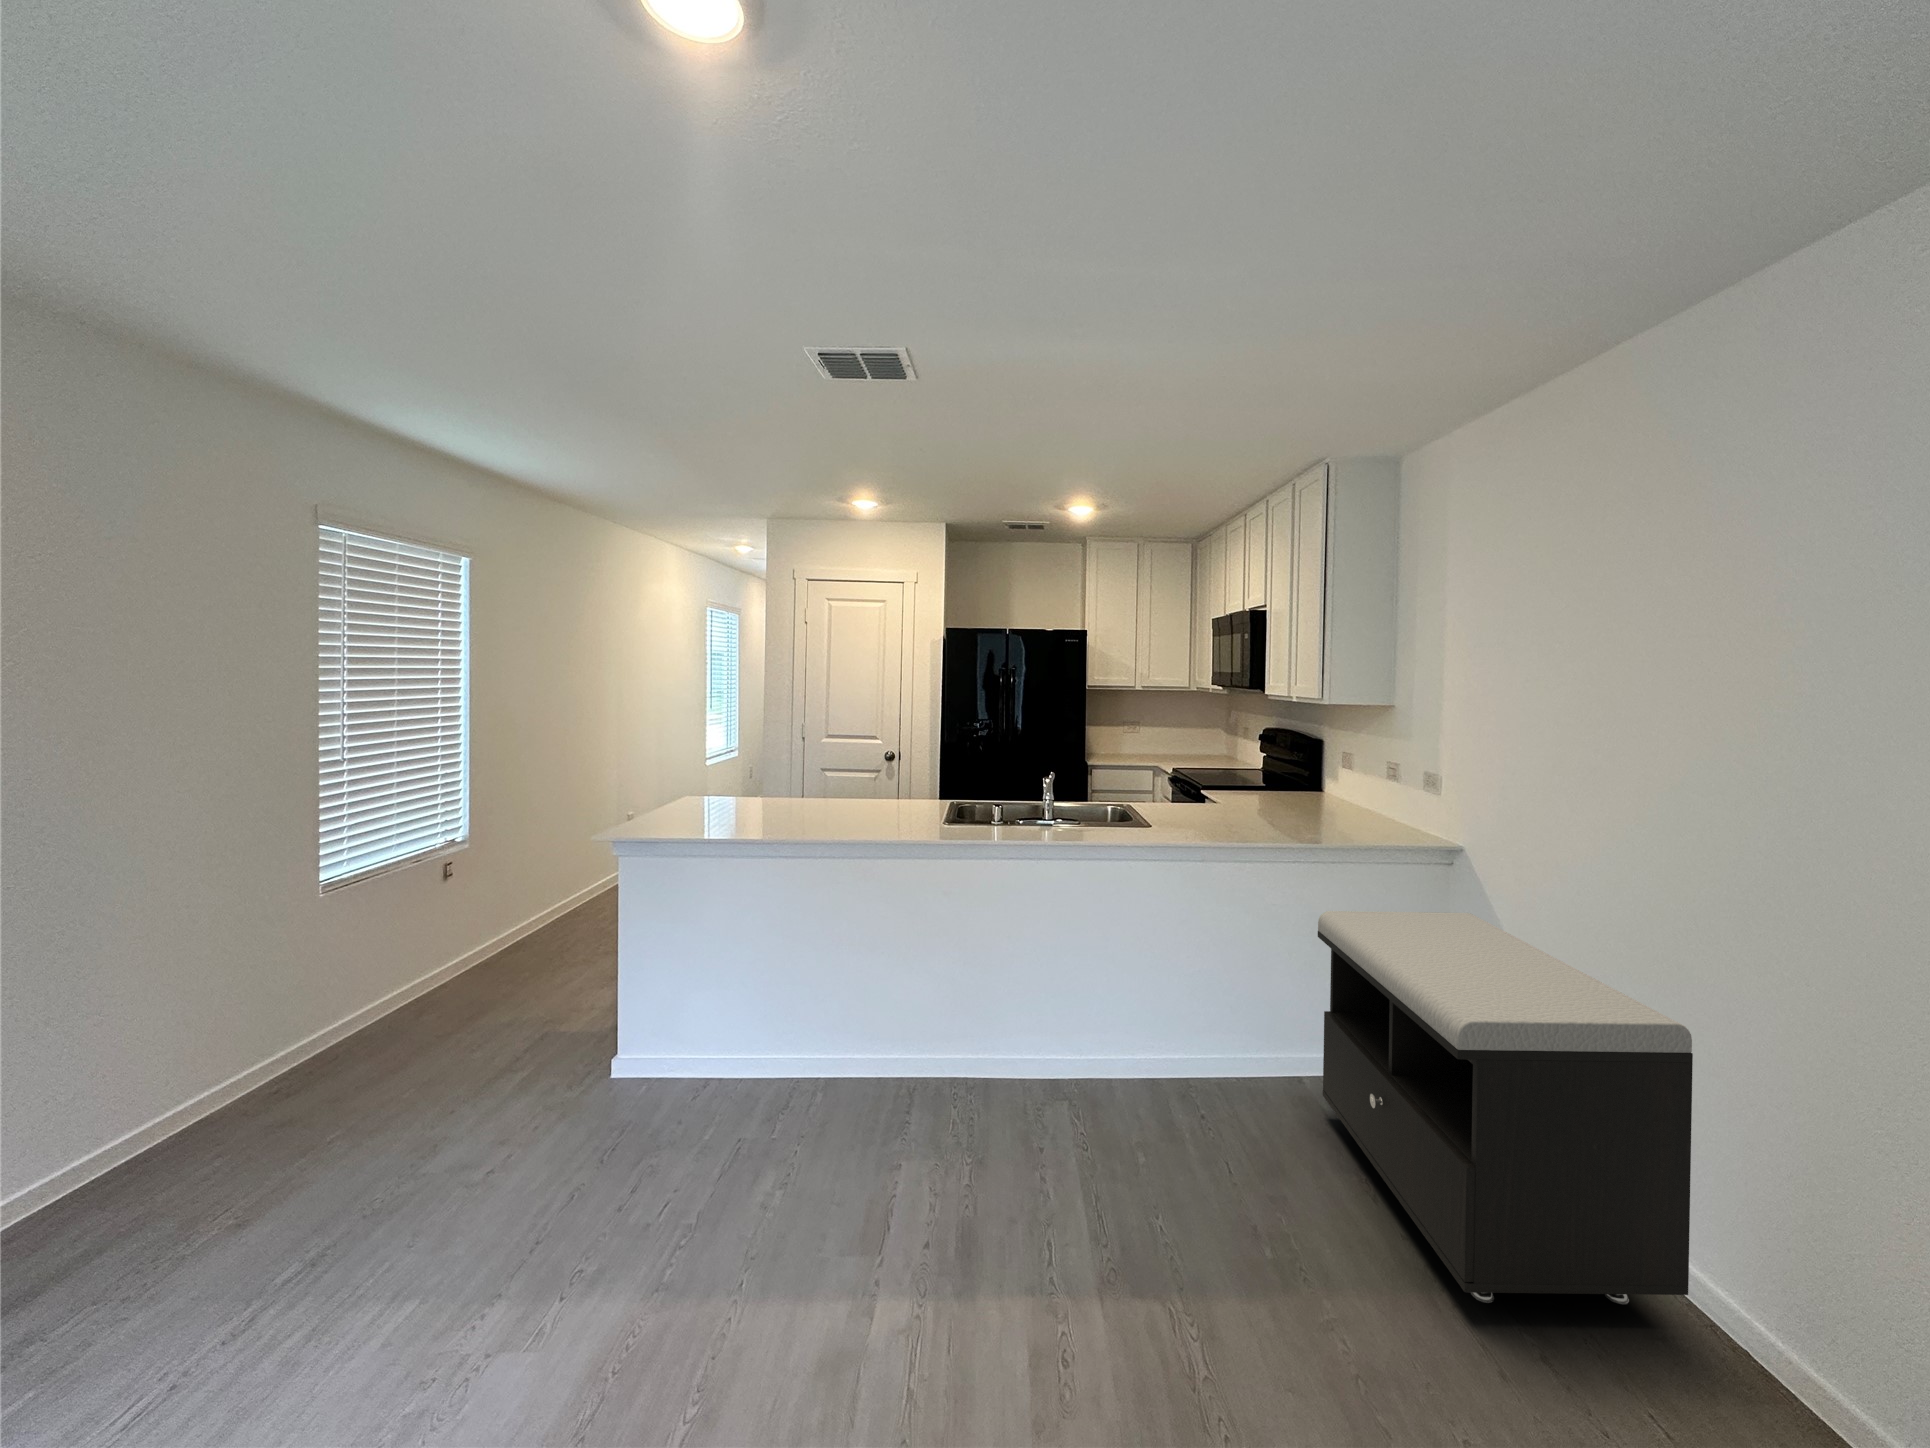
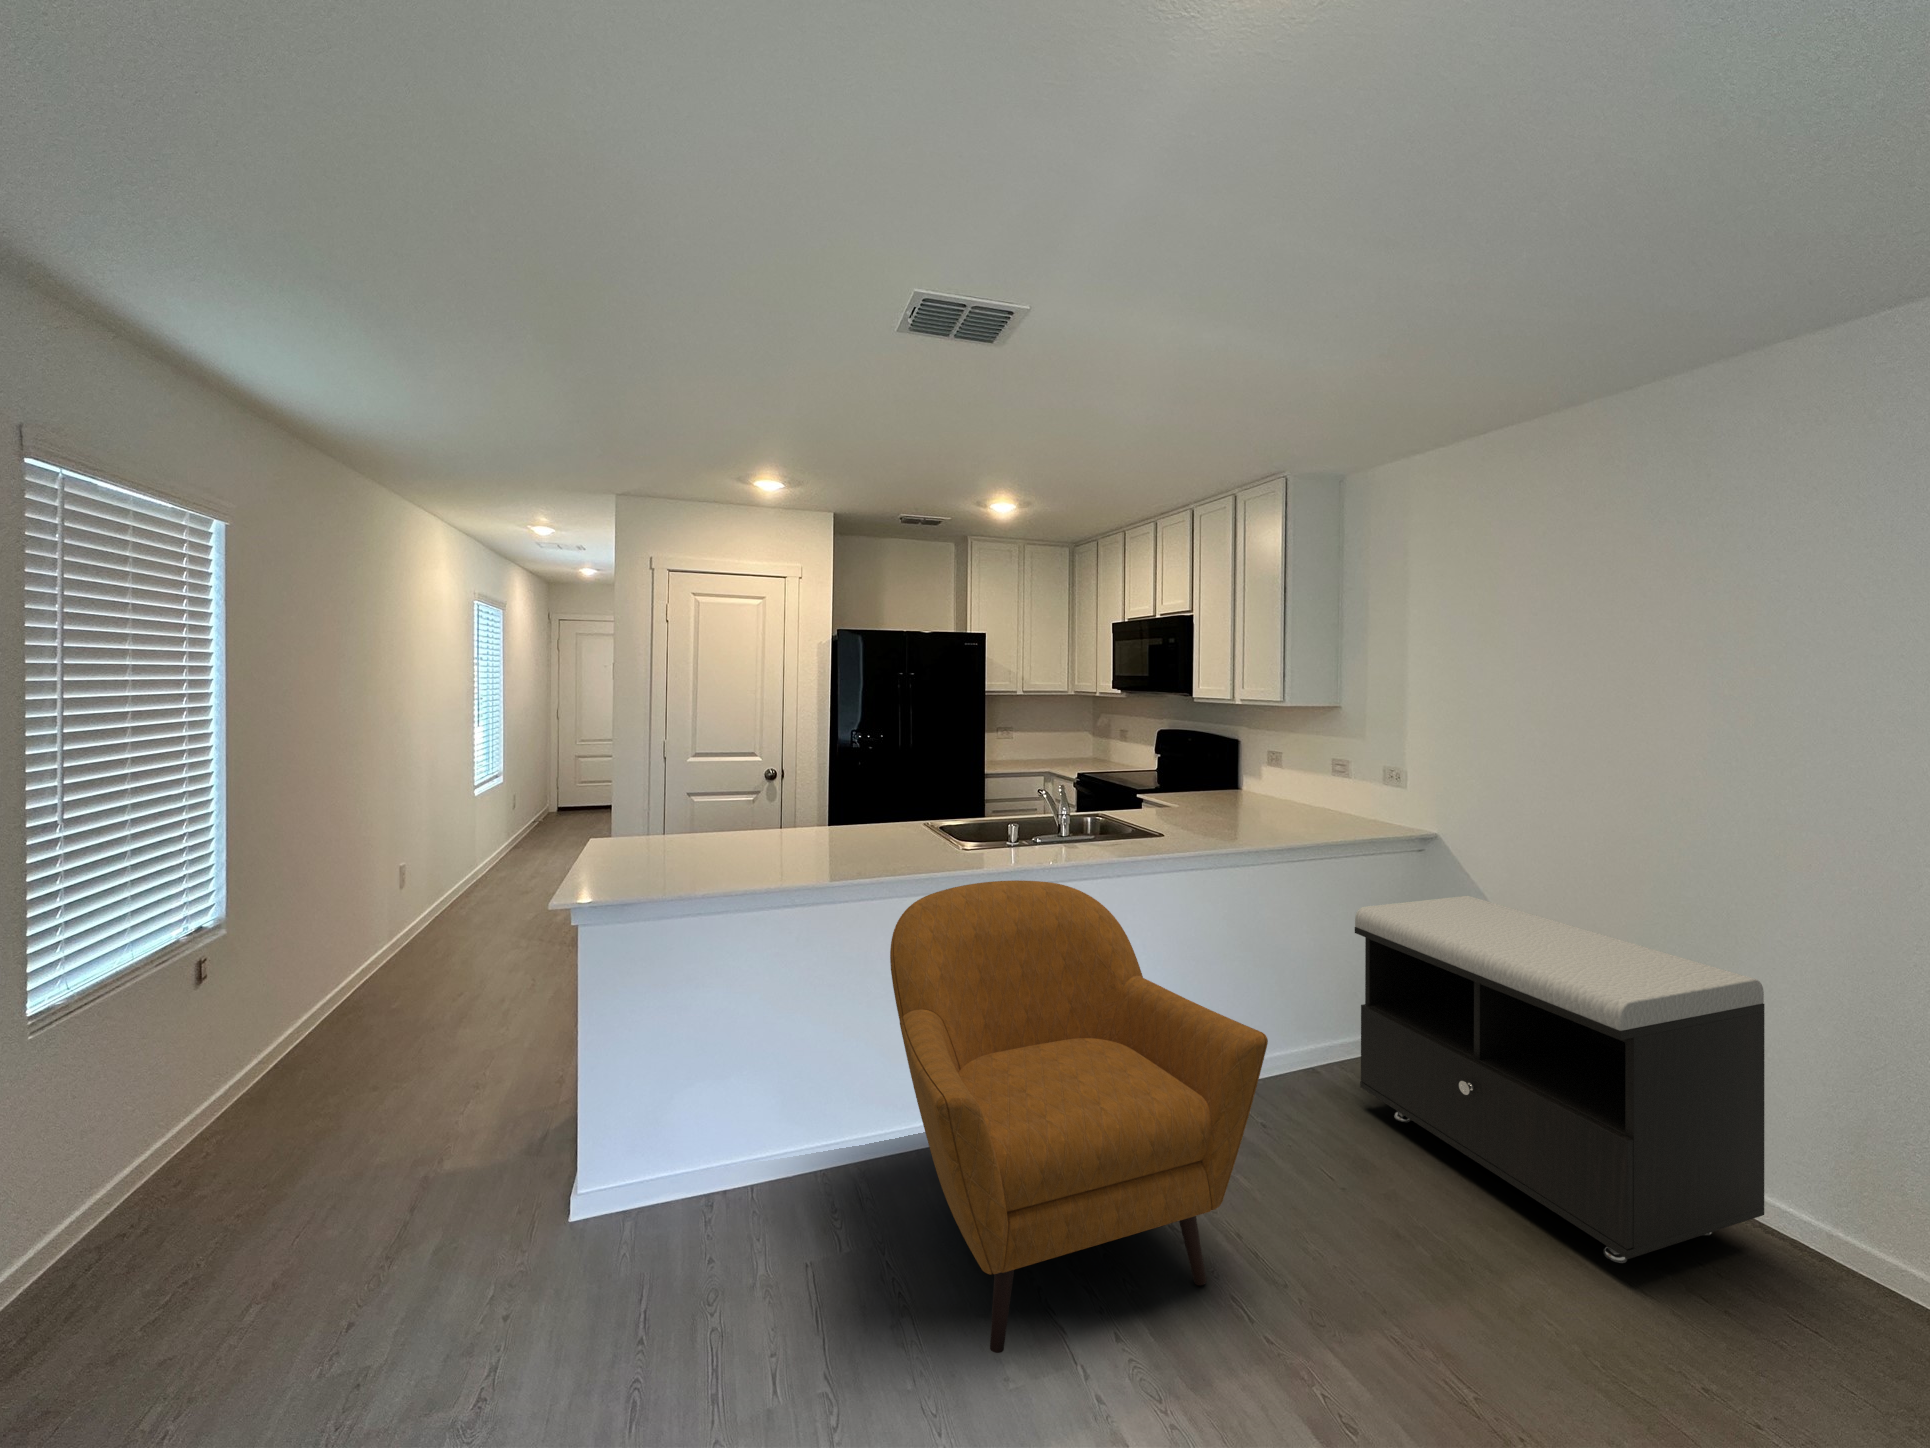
armchair: none [776,853,1100,1225] -> present [890,880,1268,1353]

